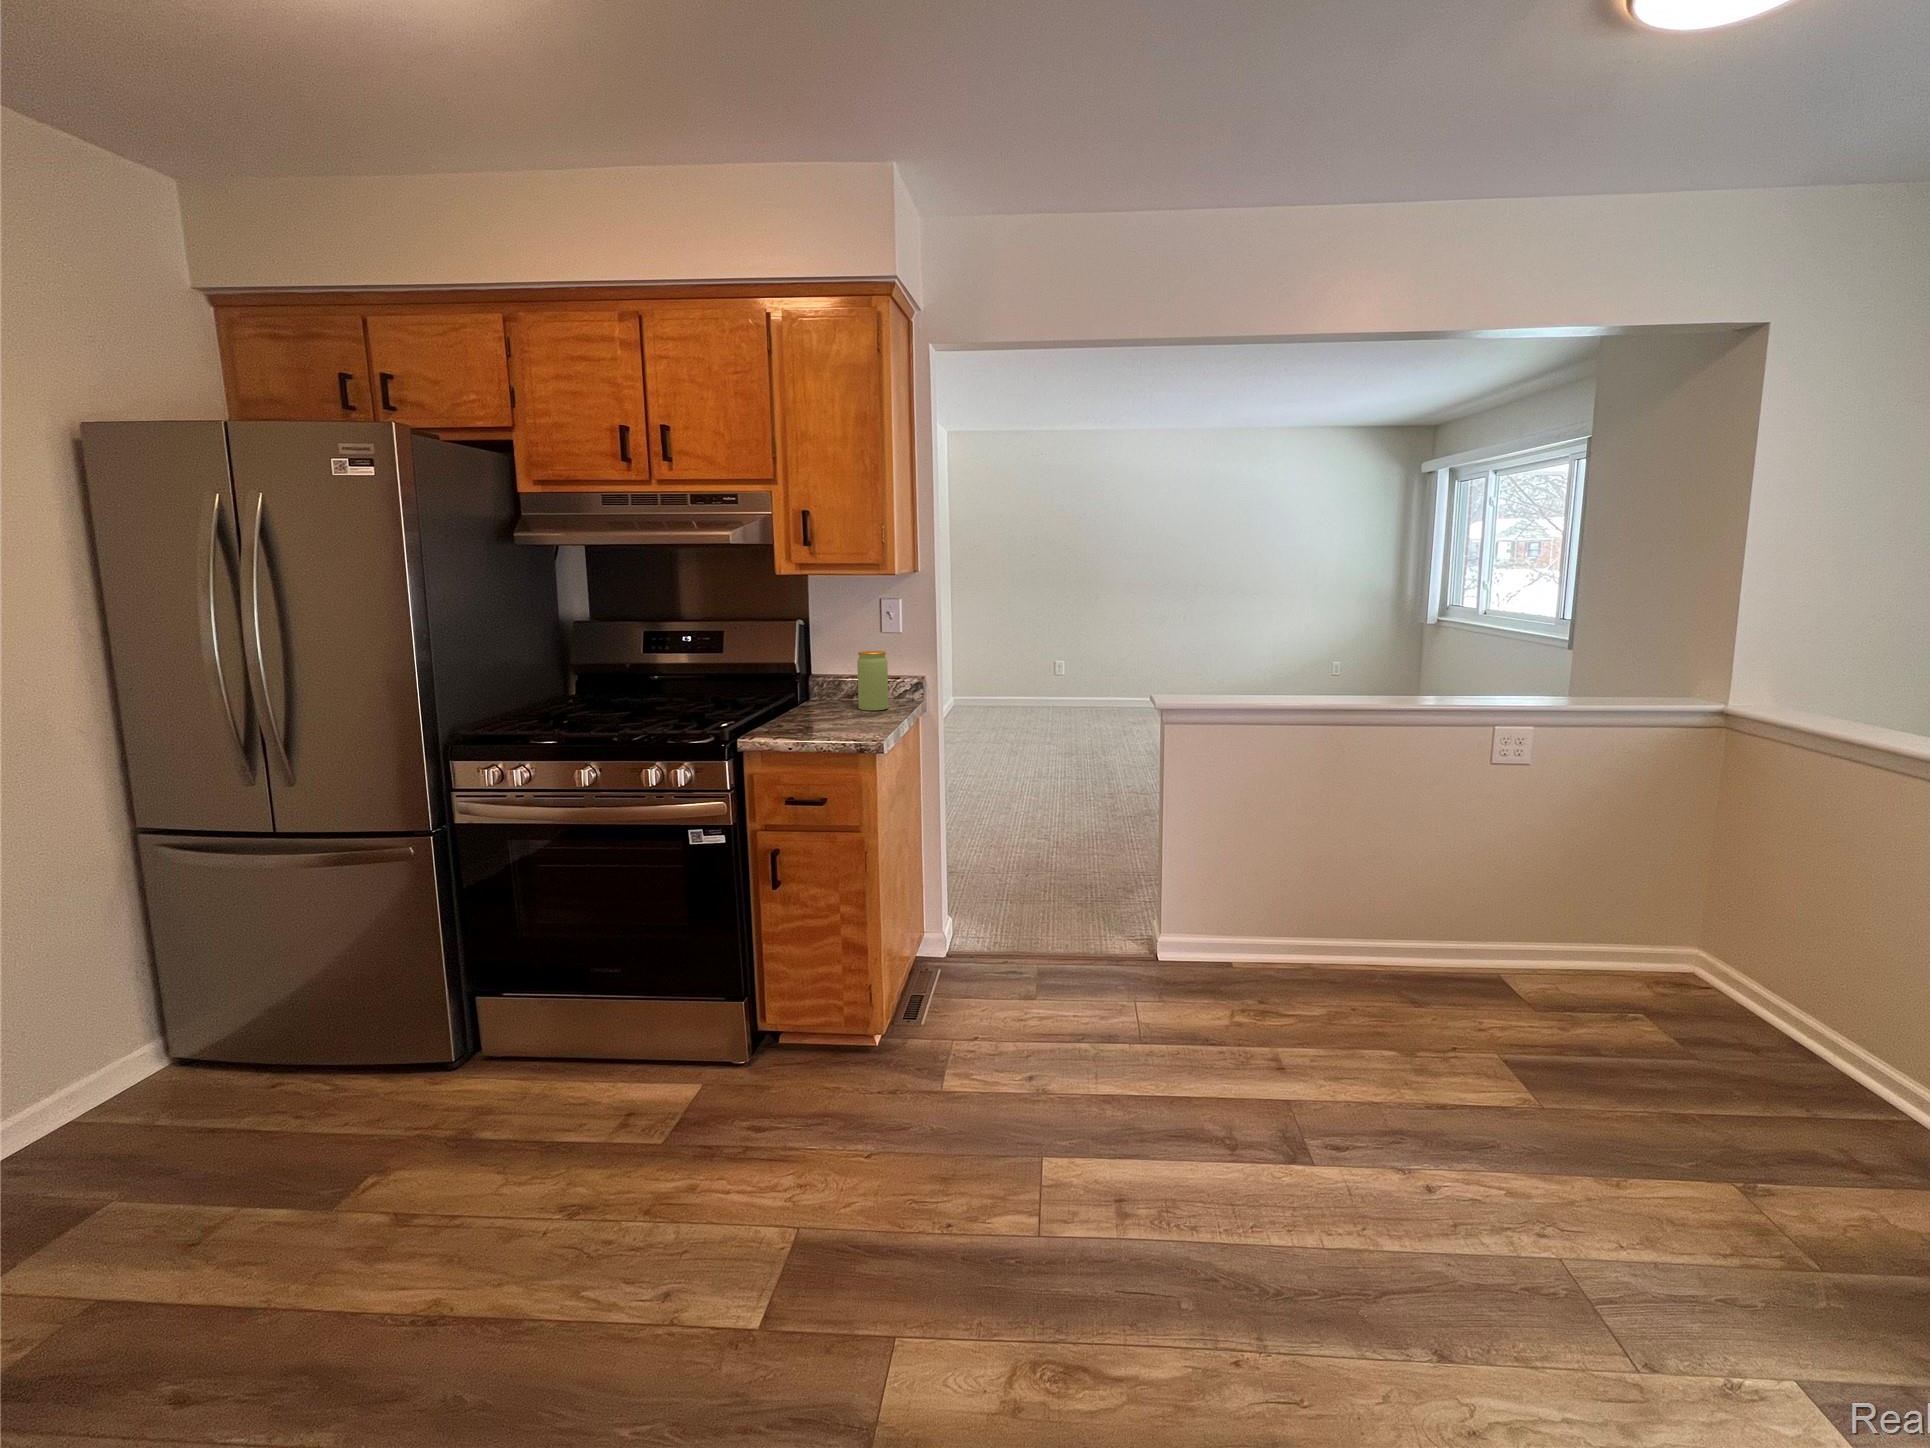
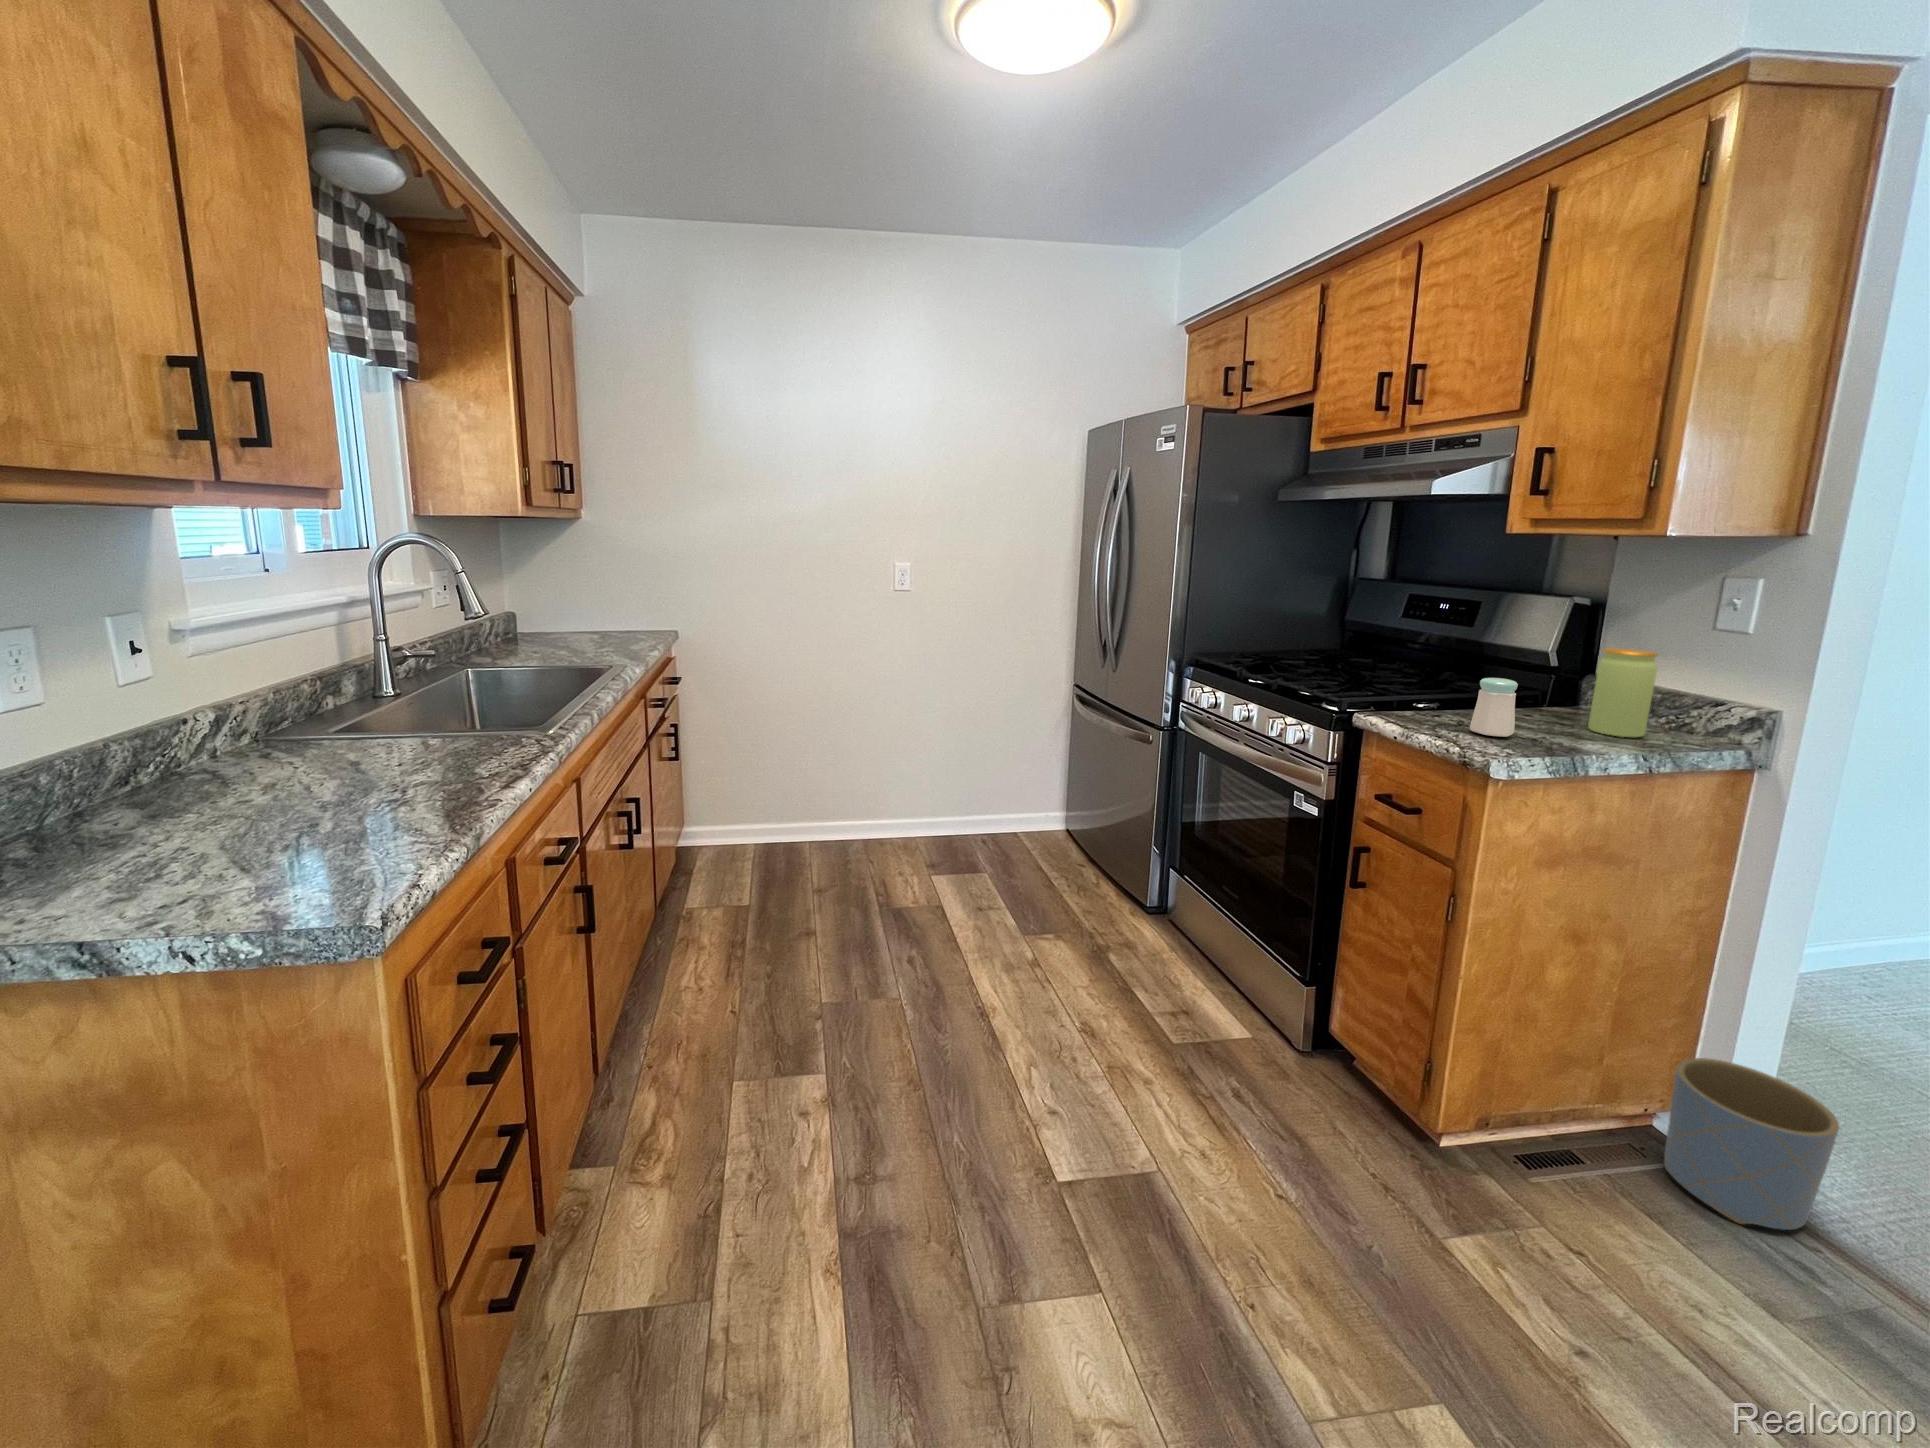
salt shaker: none [832,682,859,725] -> present [1470,678,1518,737]
planter: none [930,890,996,977] -> present [1664,1058,1839,1230]

